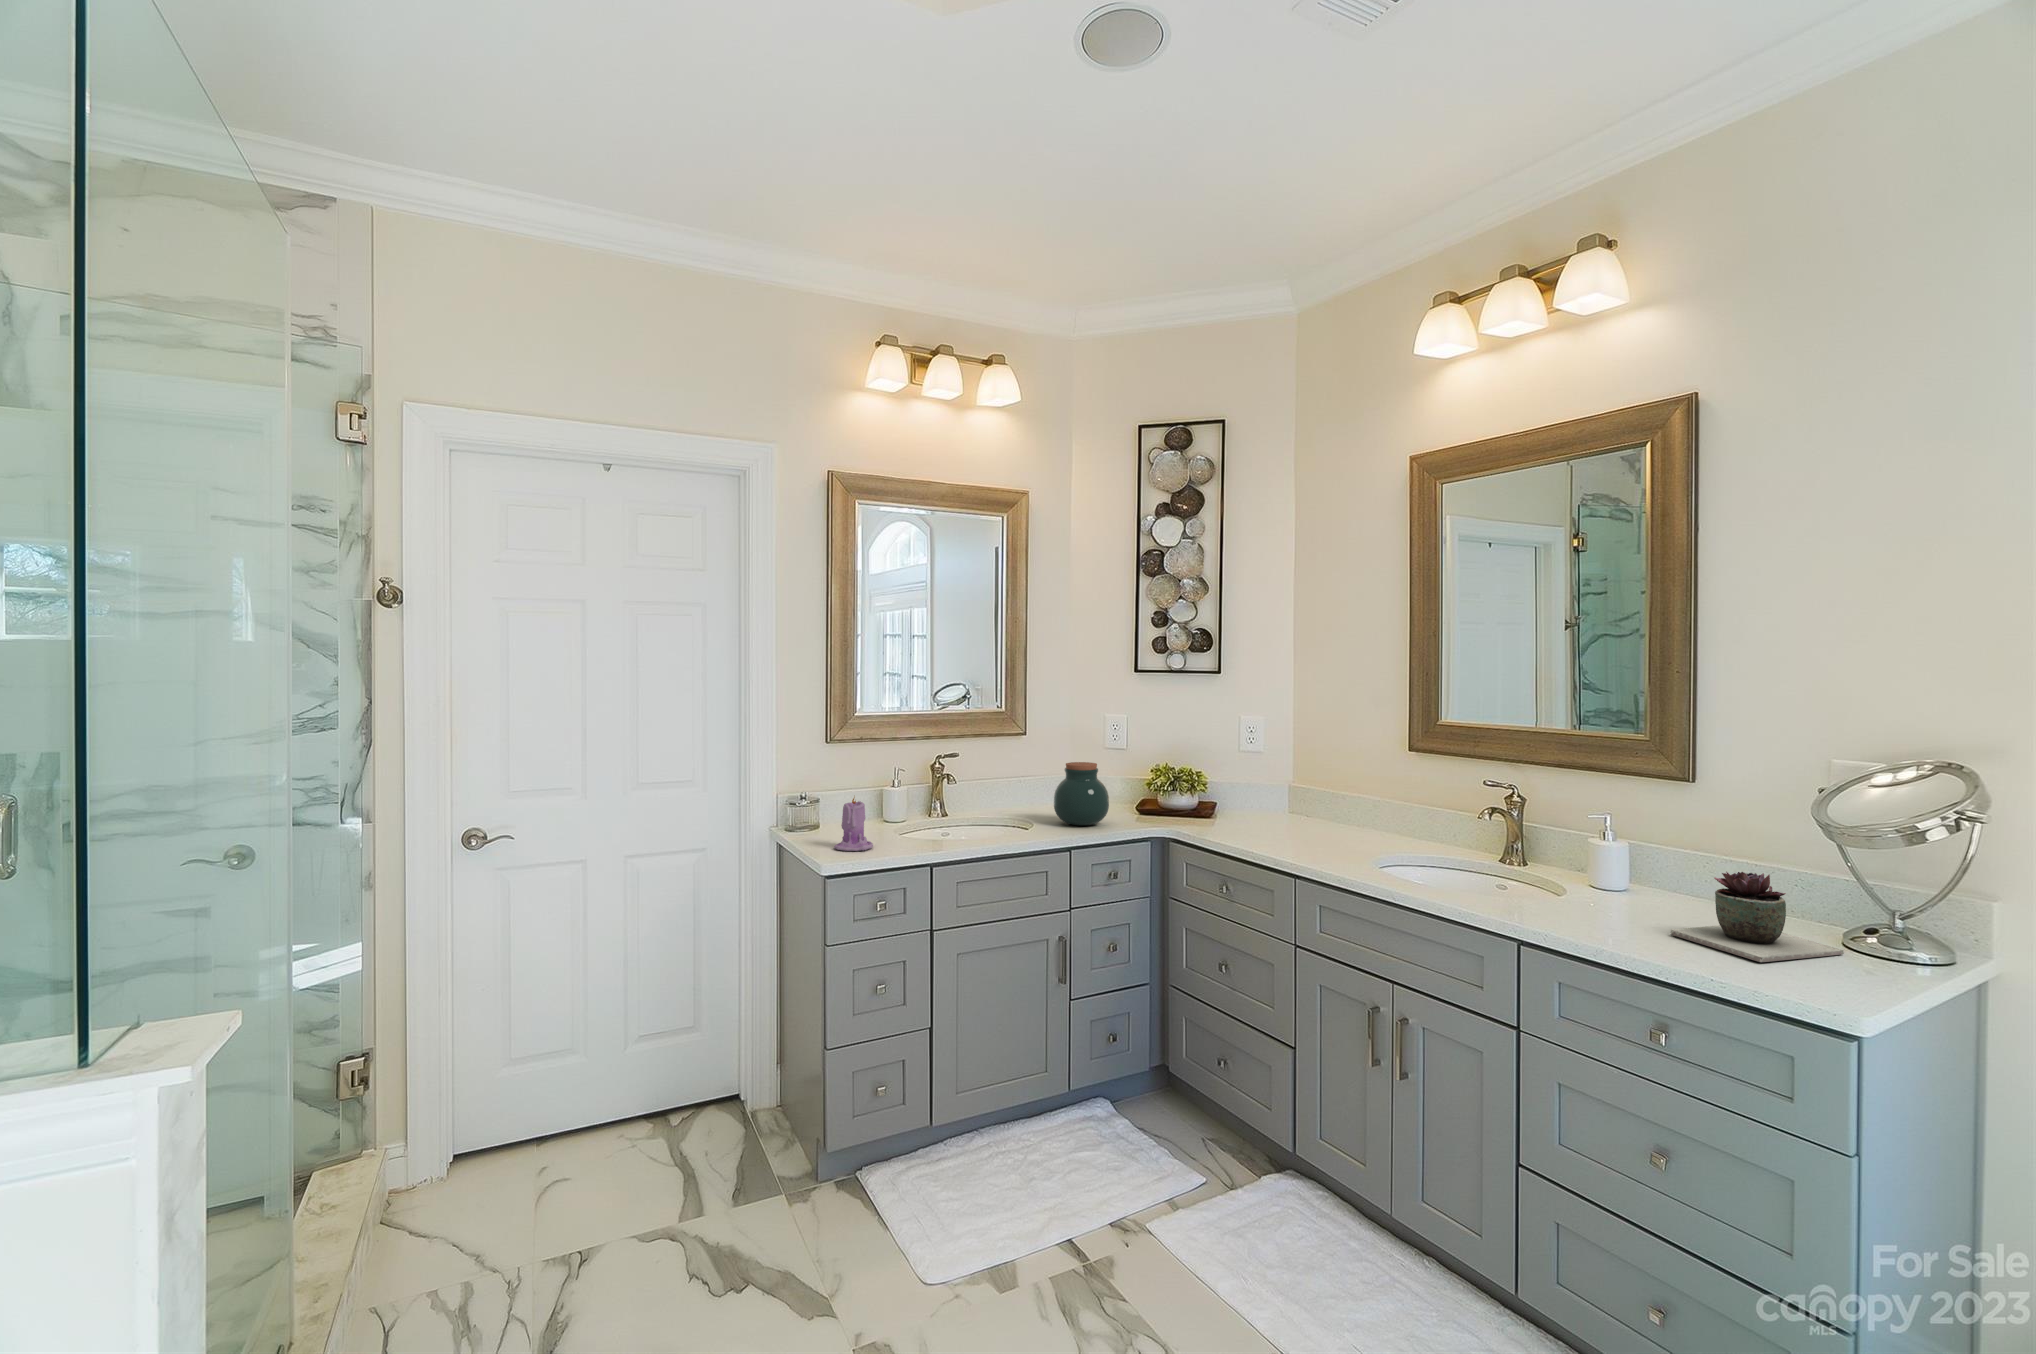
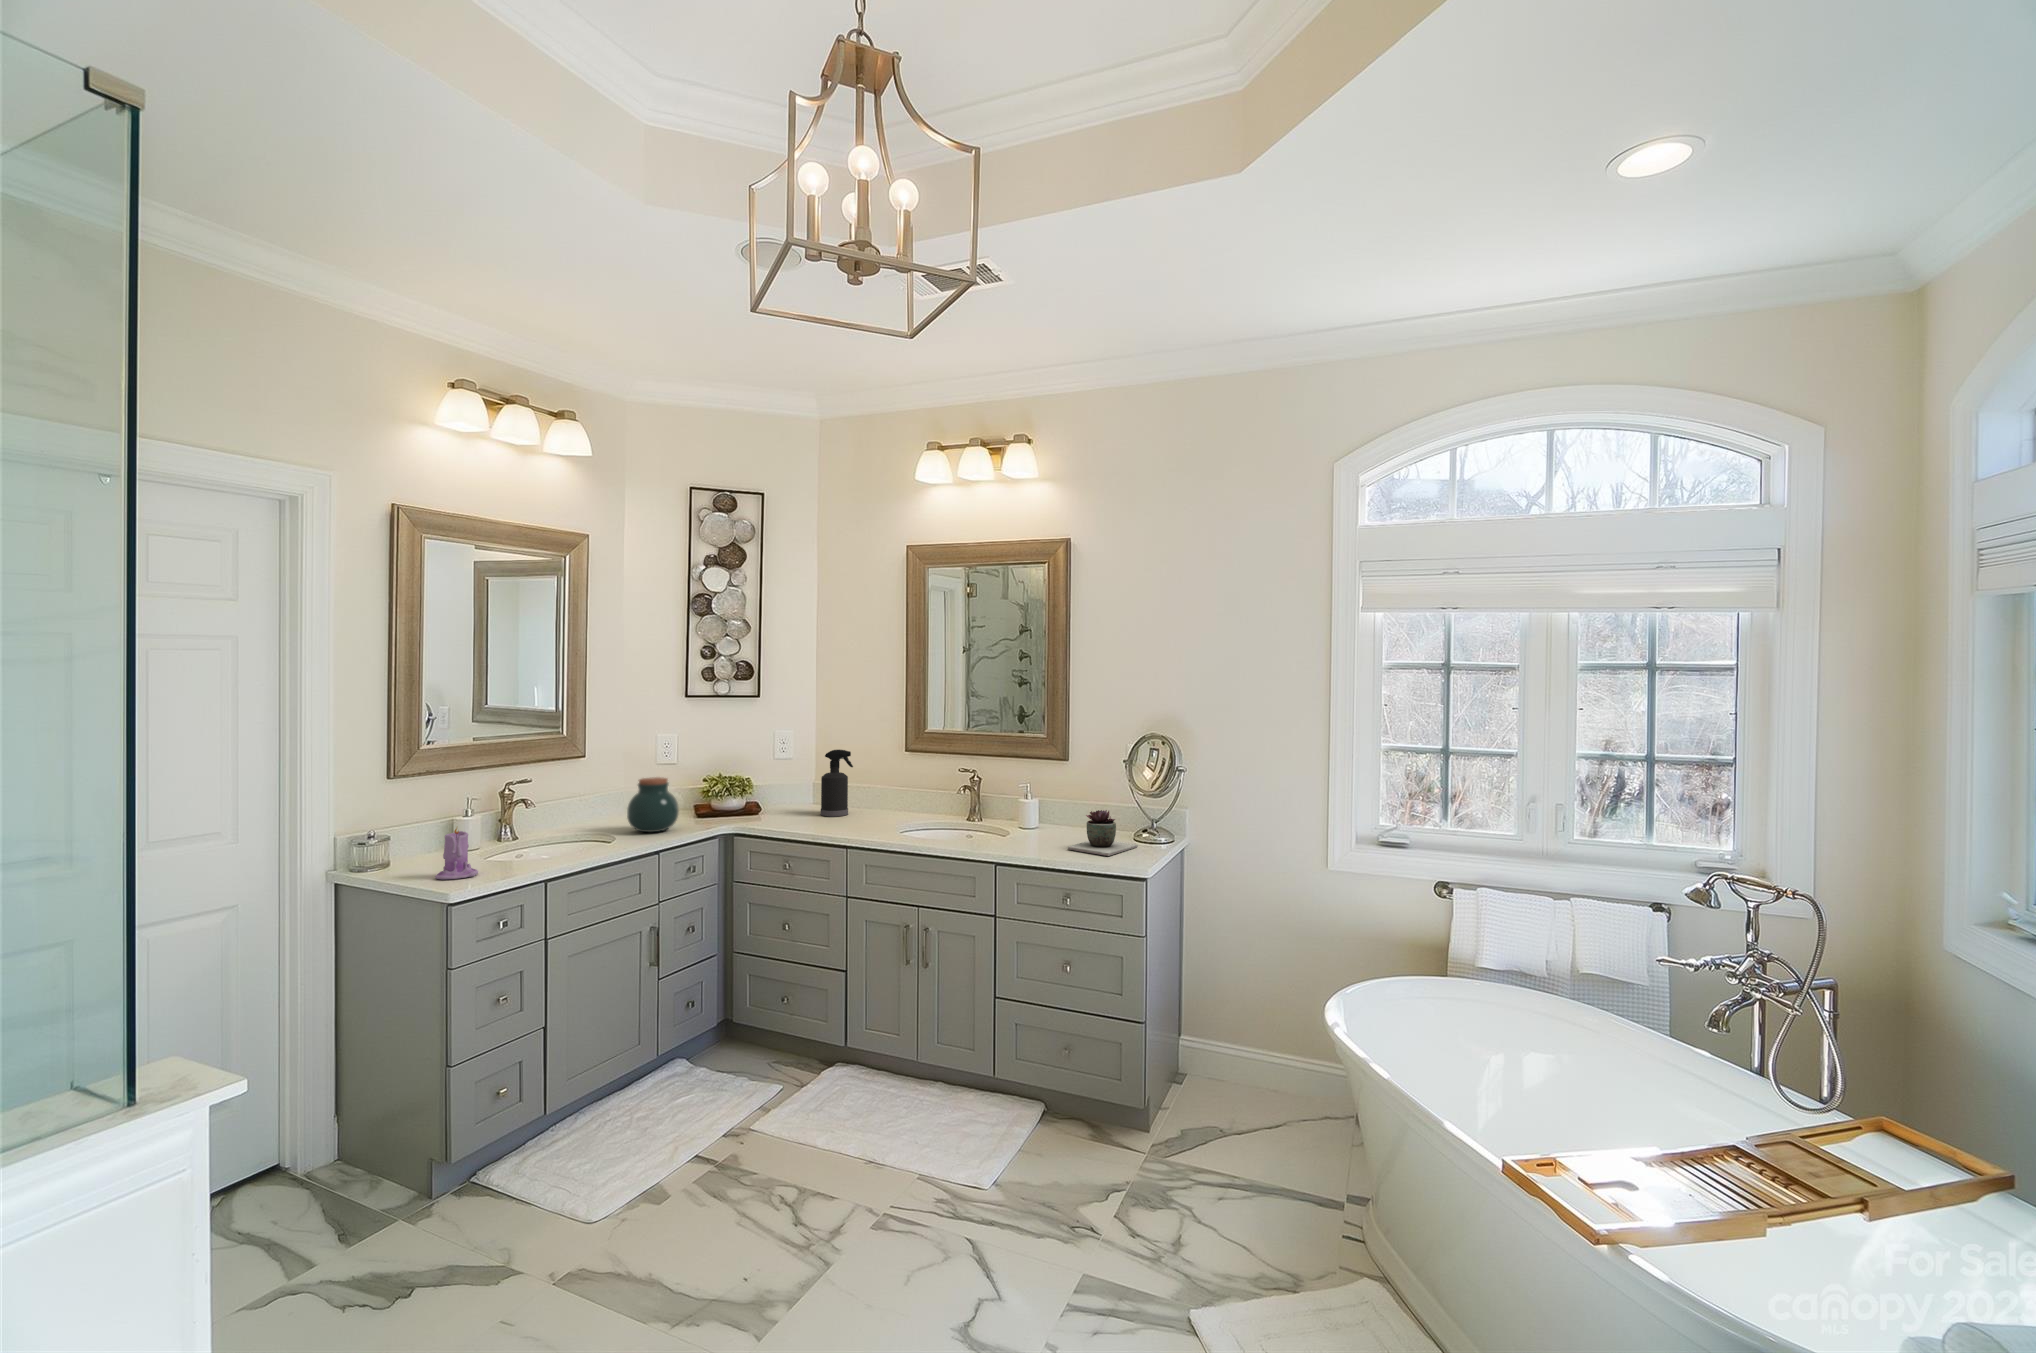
spray bottle: none [1289,742,1334,831] -> present [820,750,853,816]

